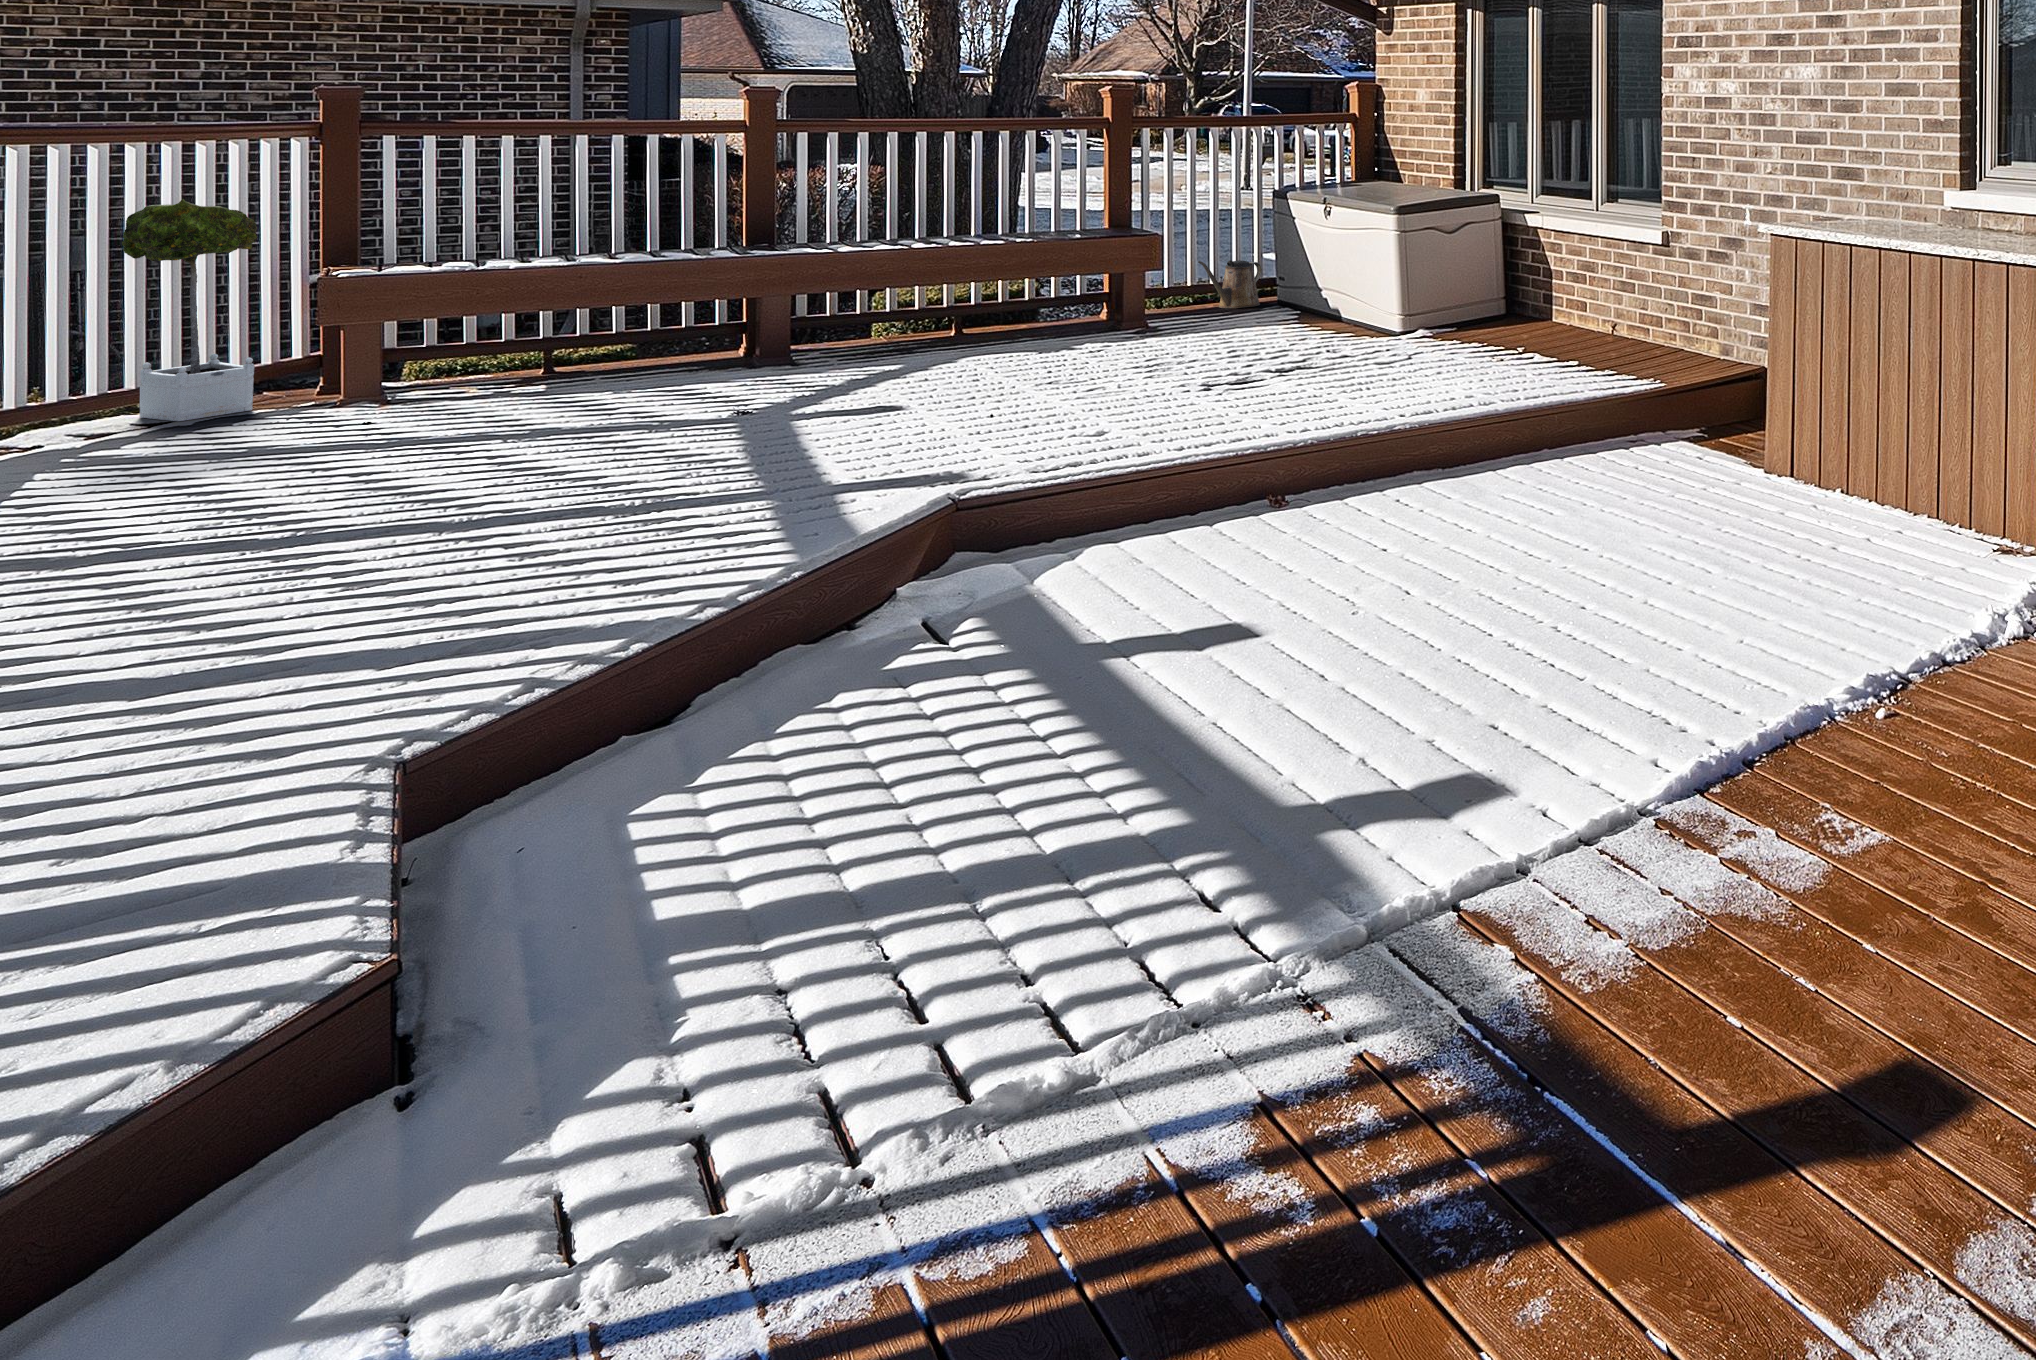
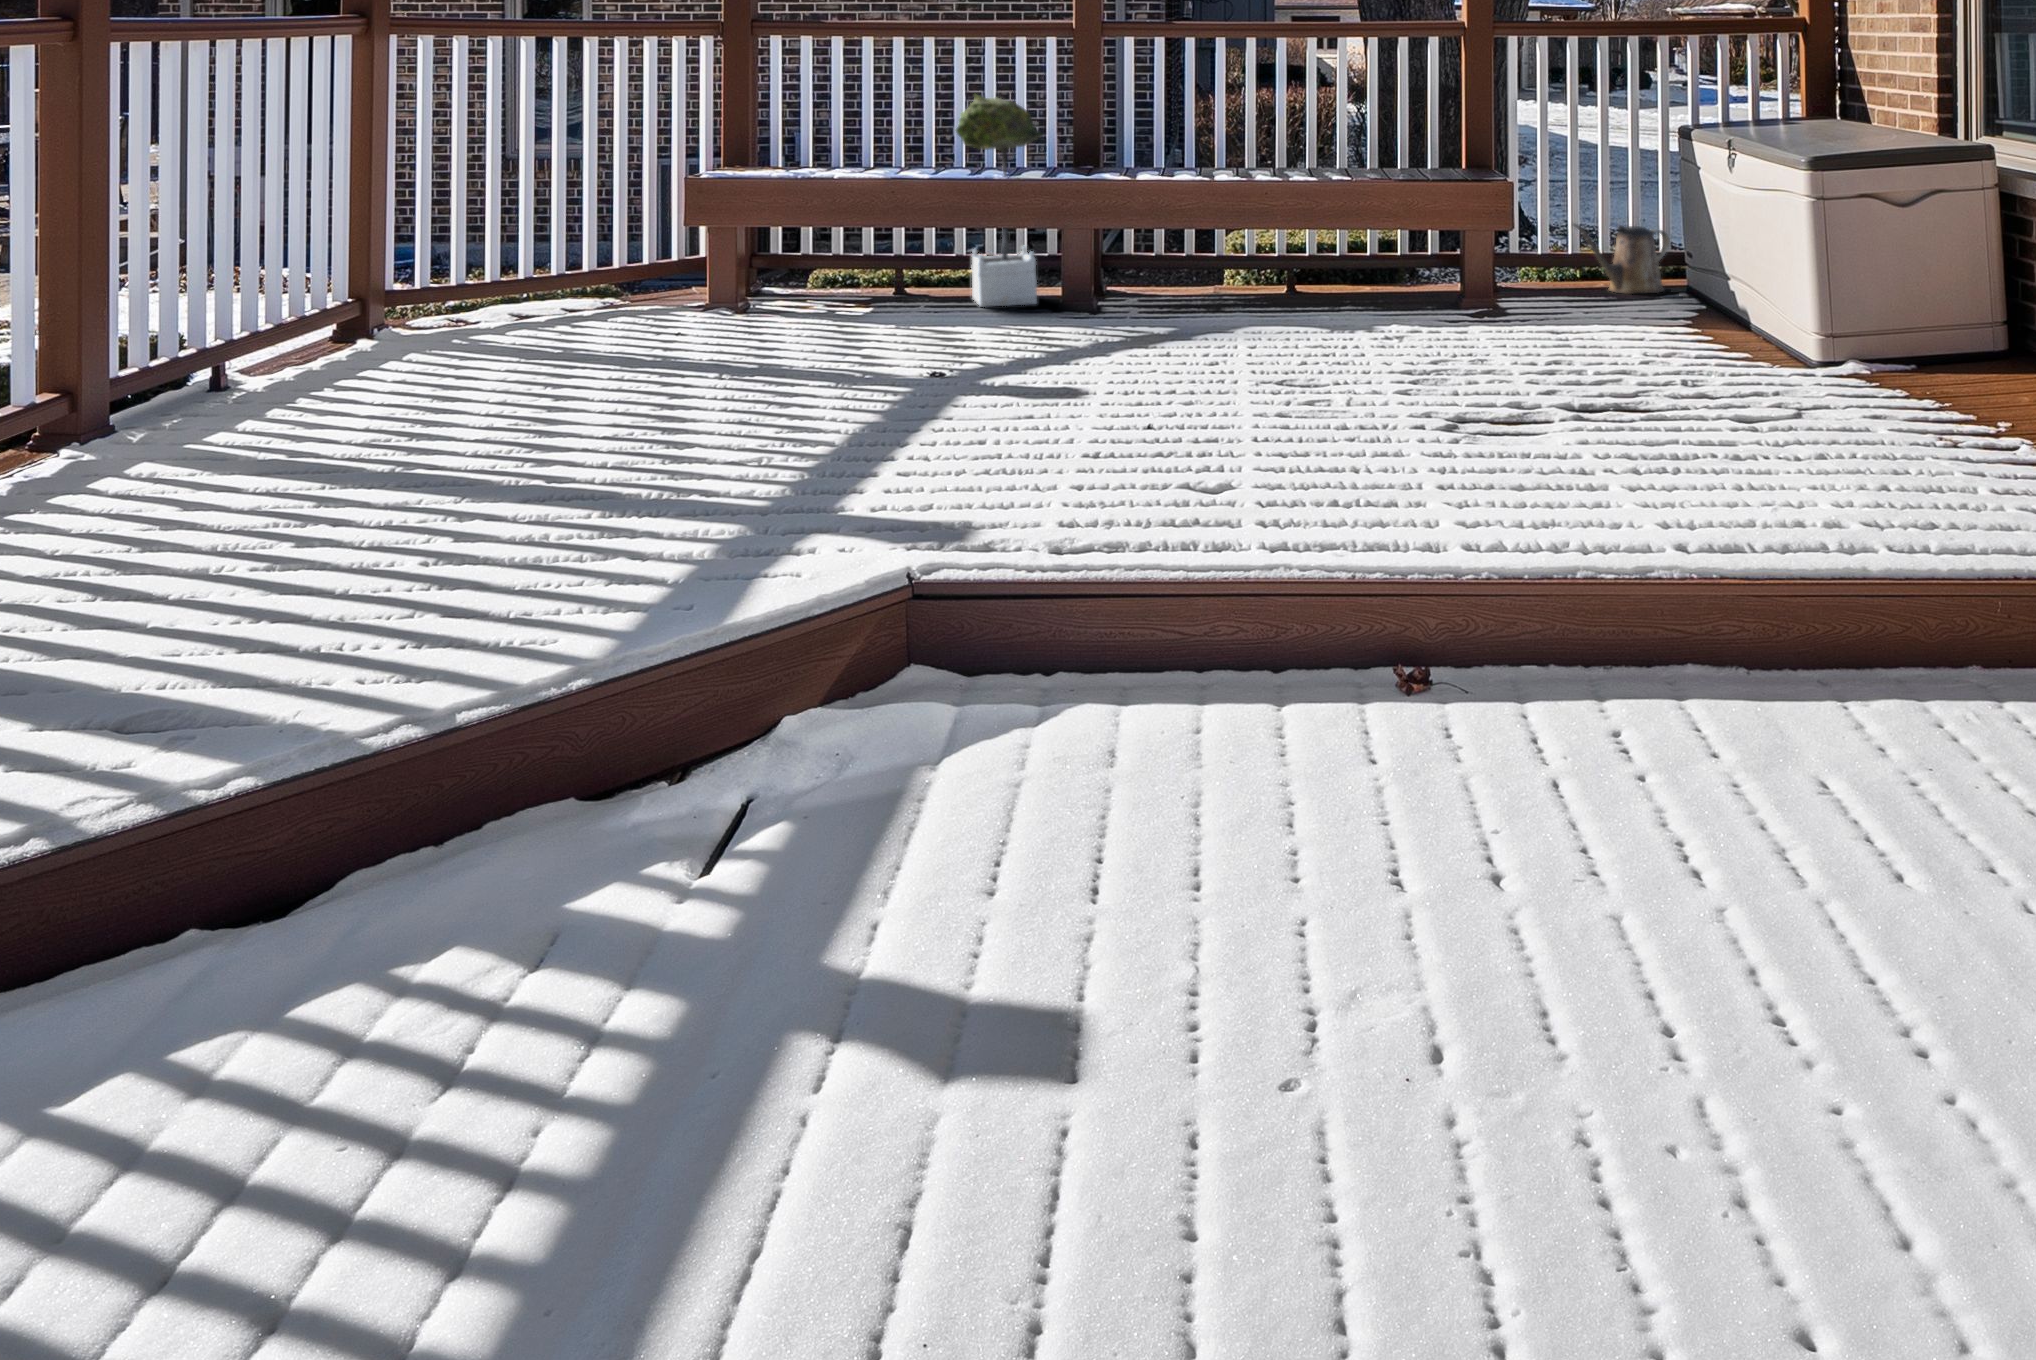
potted tree: present [122,199,257,421] -> present [955,94,1043,307]

